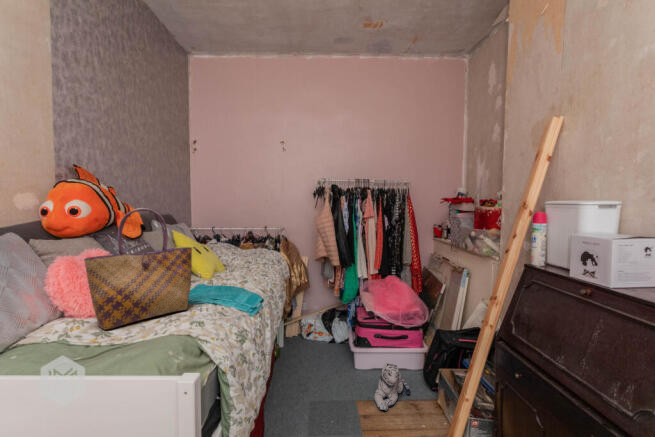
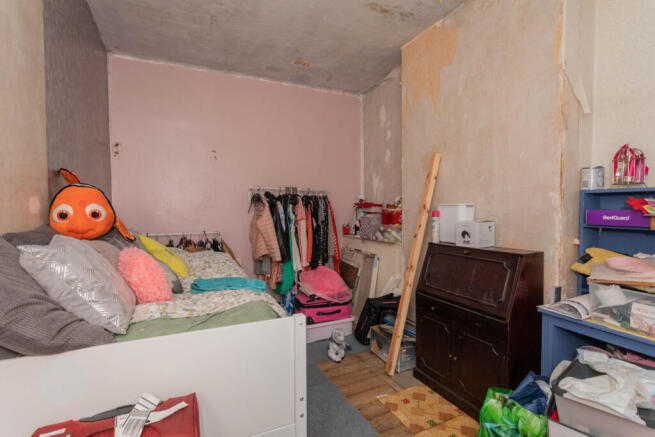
tote bag: present [84,208,192,330] -> none [171,215,228,310]

